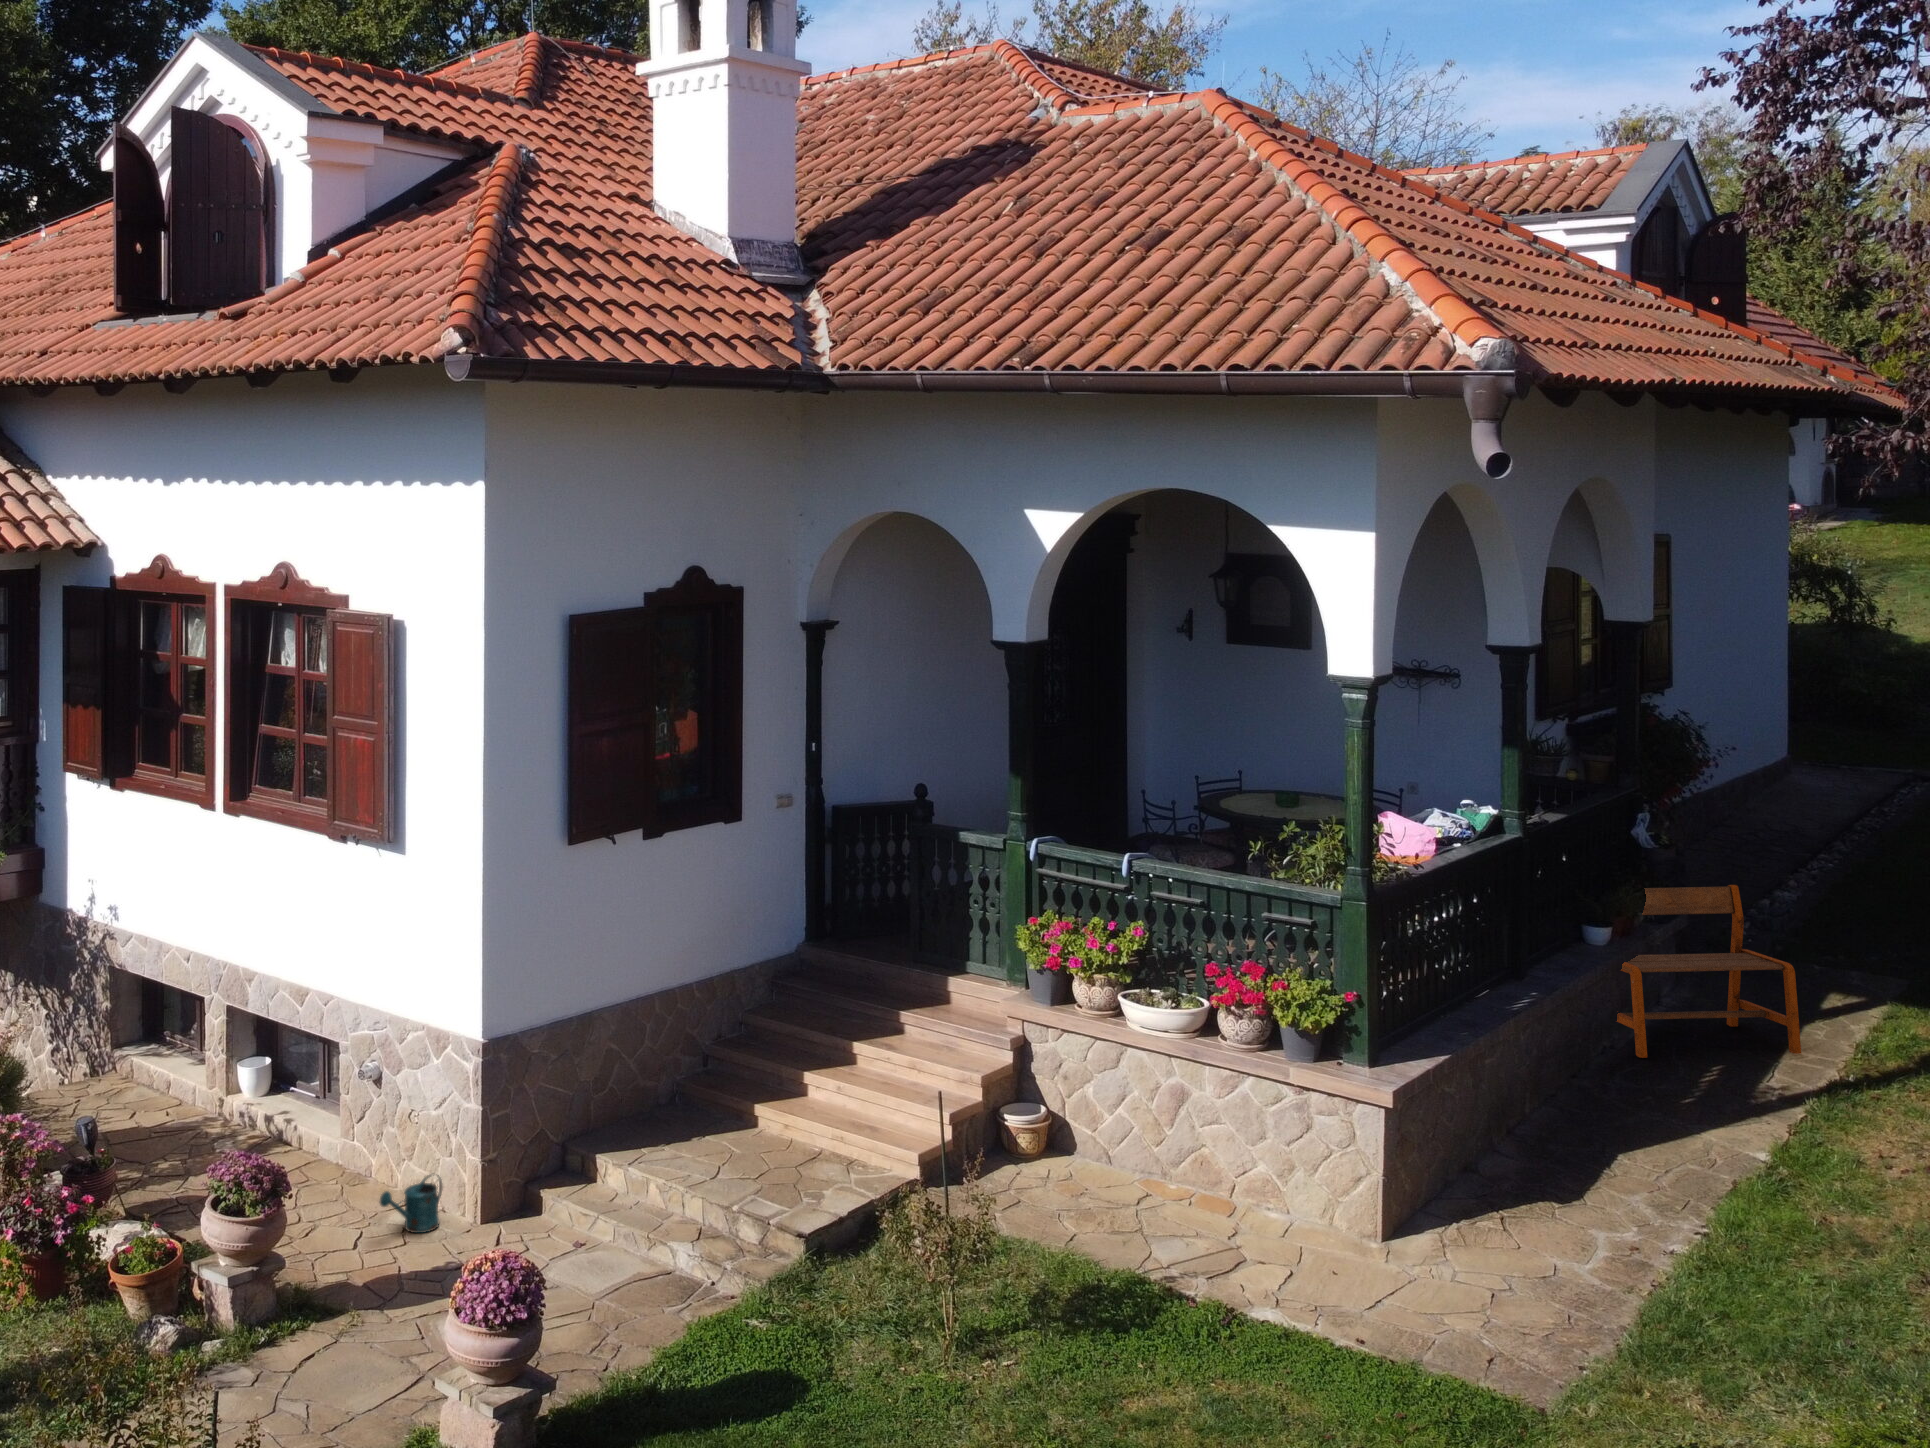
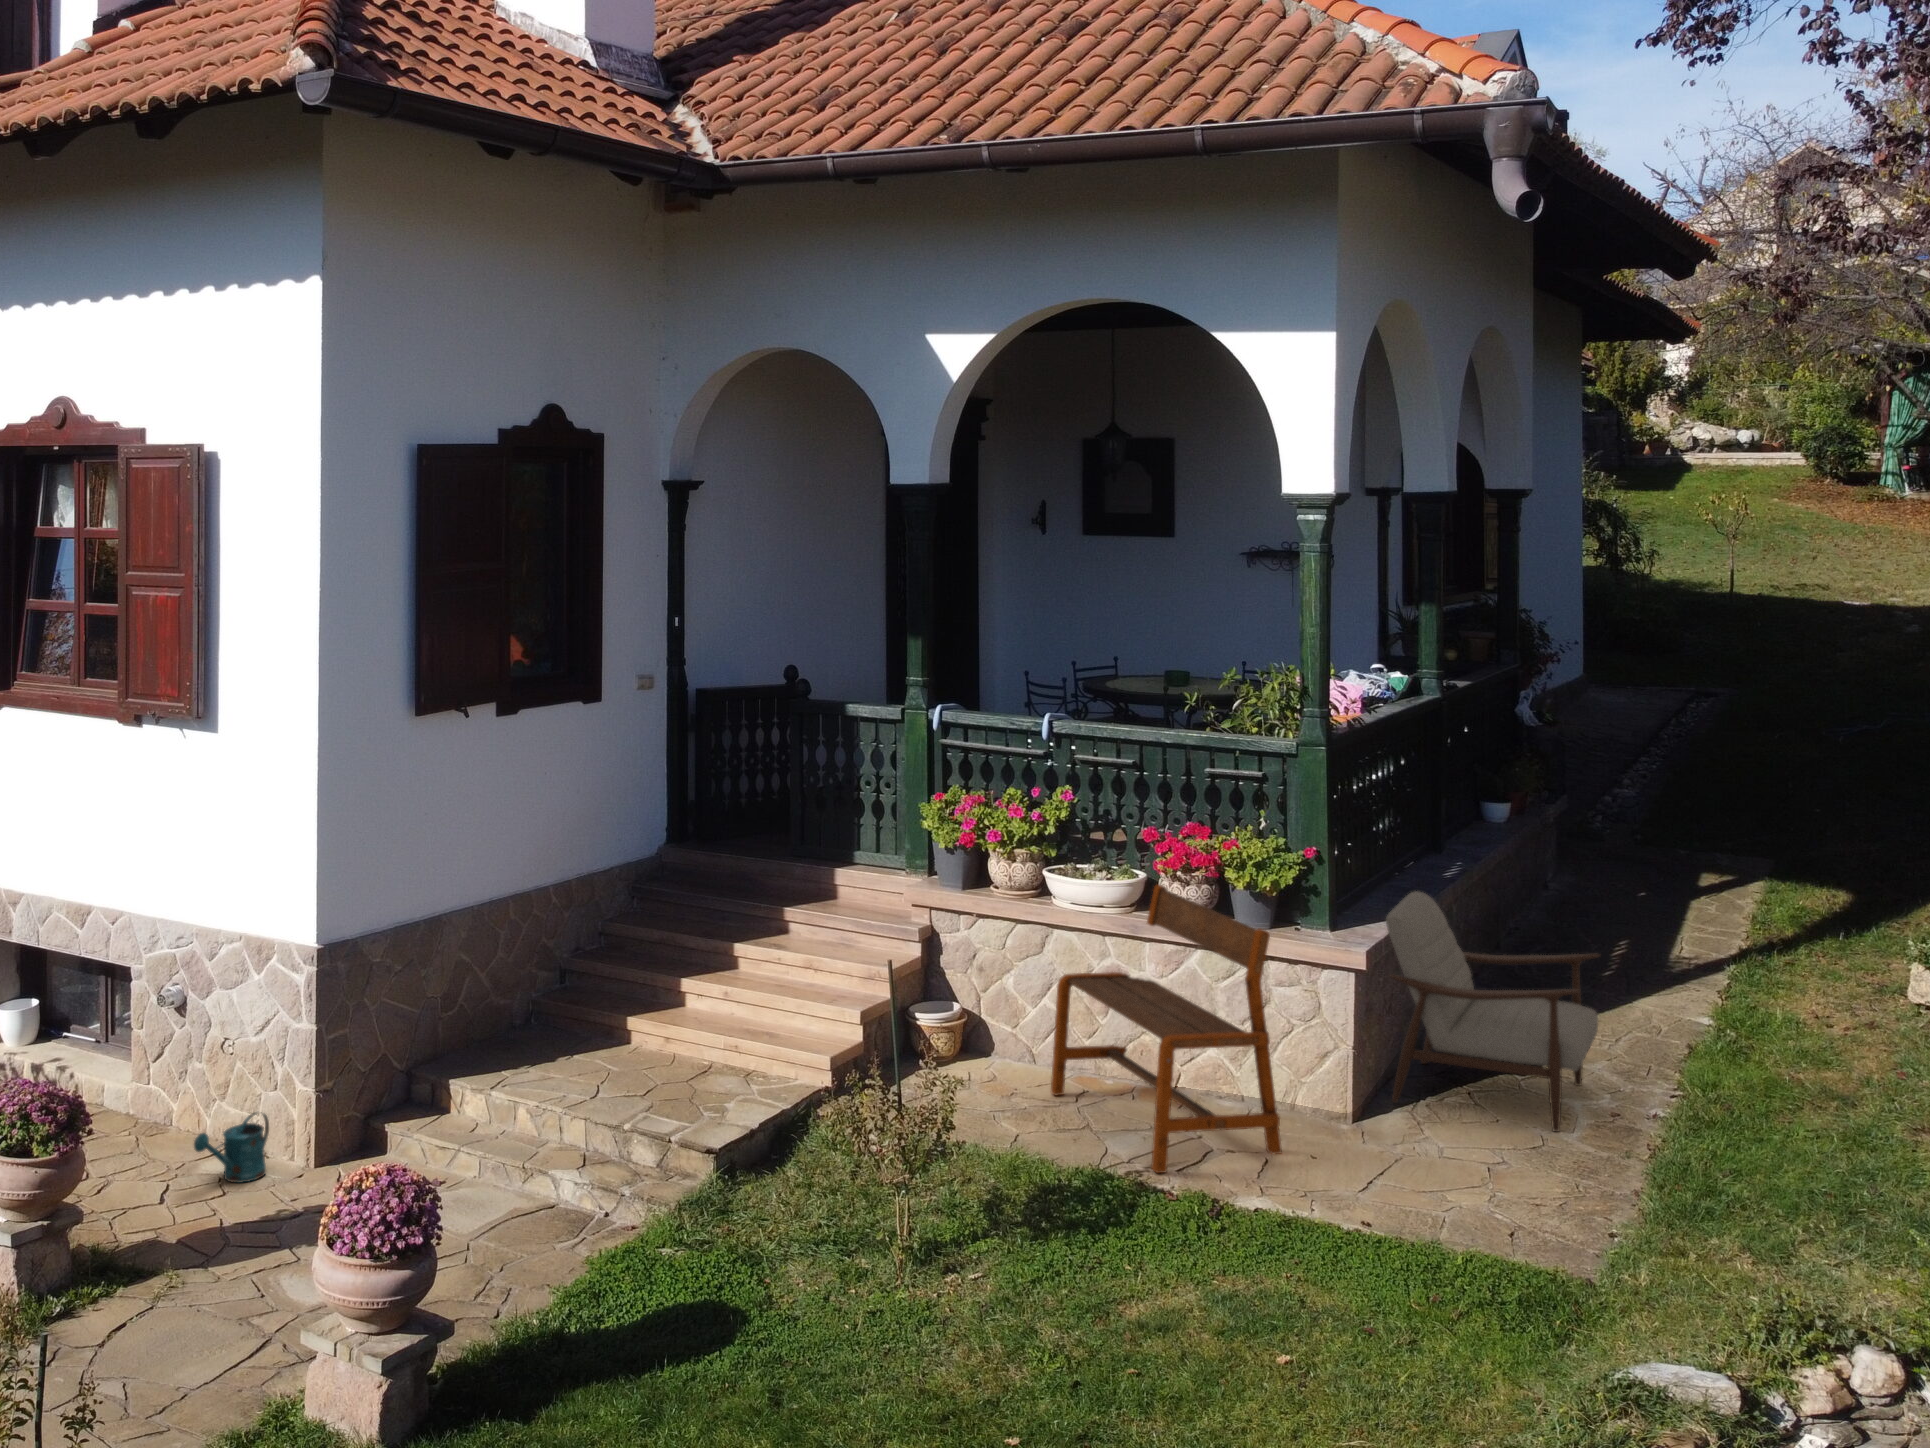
bench: present [1617,885,1801,1058] -> present [1051,885,1282,1173]
chair: none [1423,1032,1634,1269] -> present [1386,891,1600,1132]

